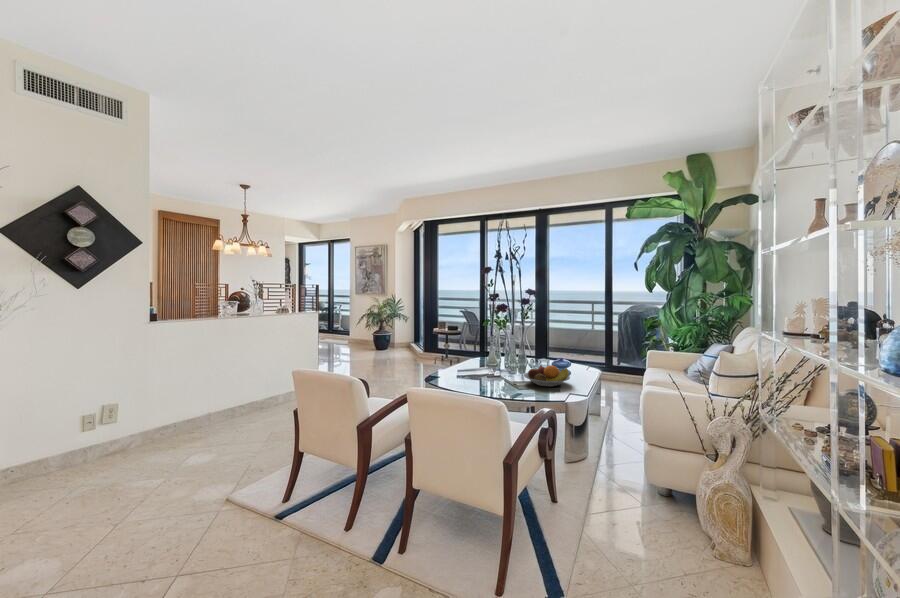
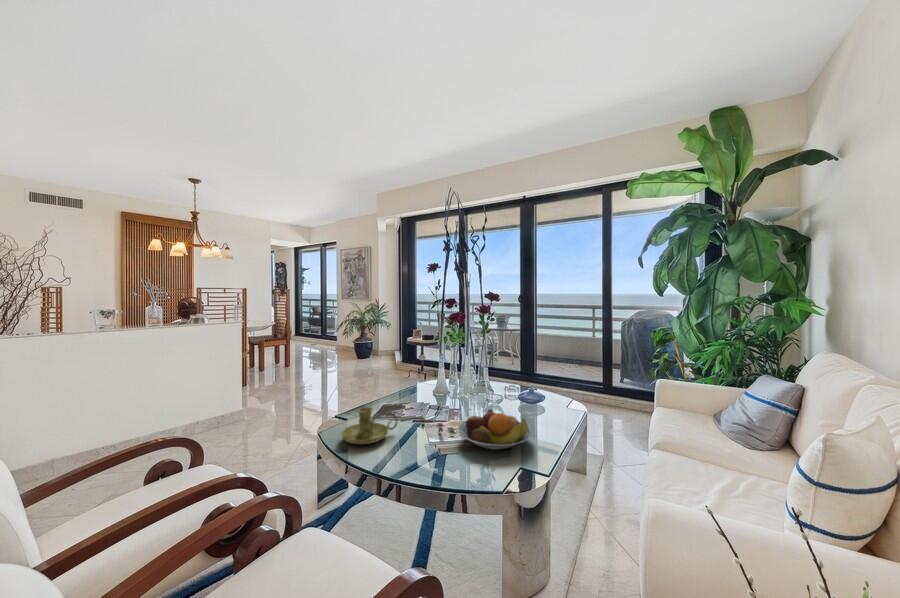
candle holder: none [449,364,482,386] -> present [342,407,398,444]

